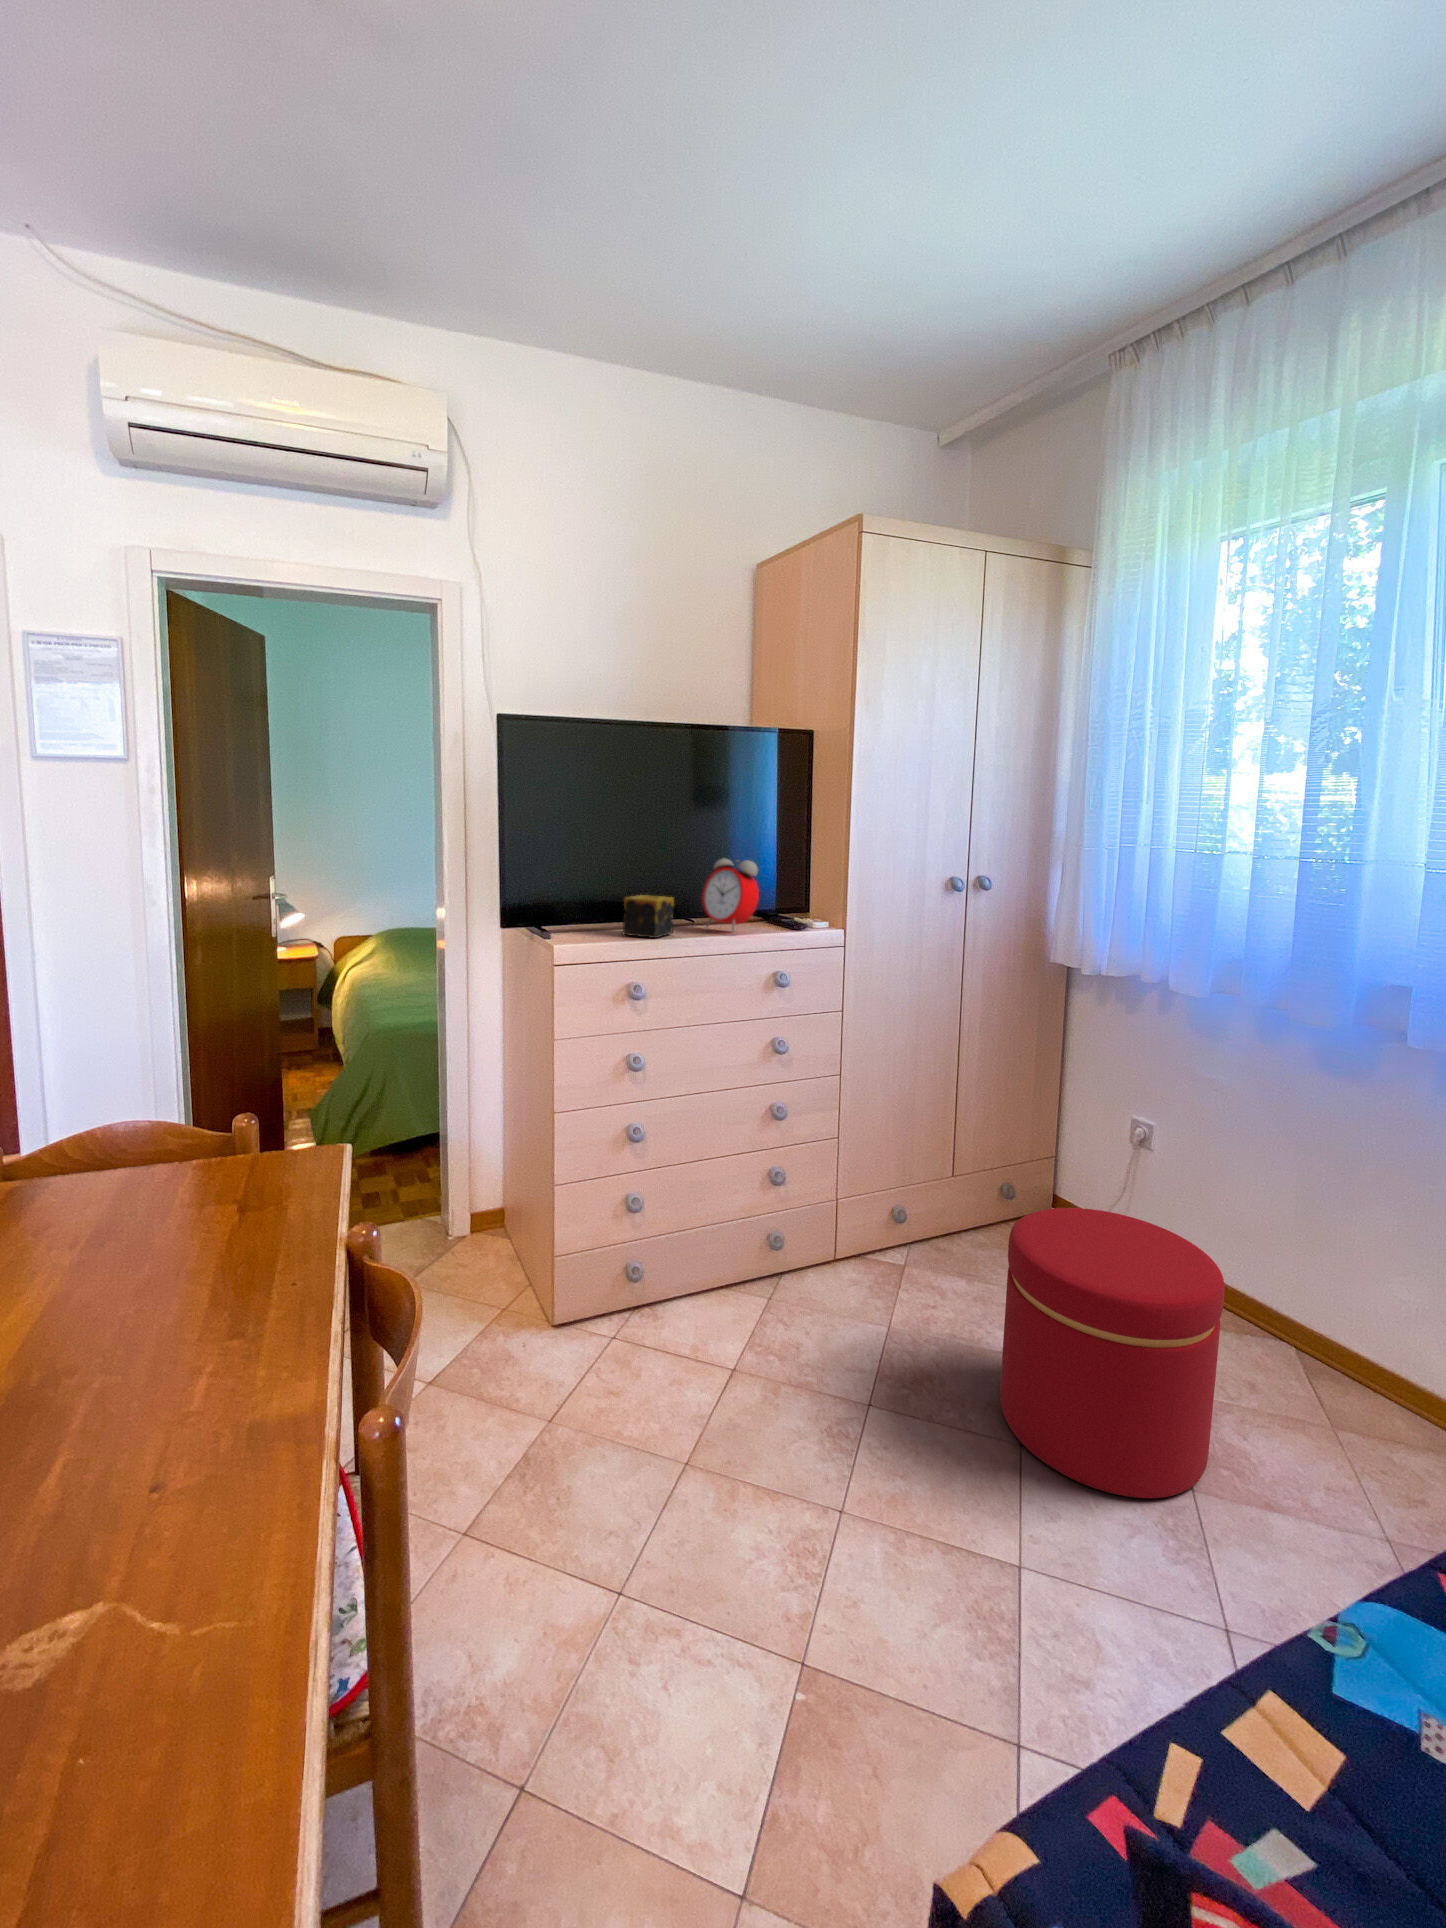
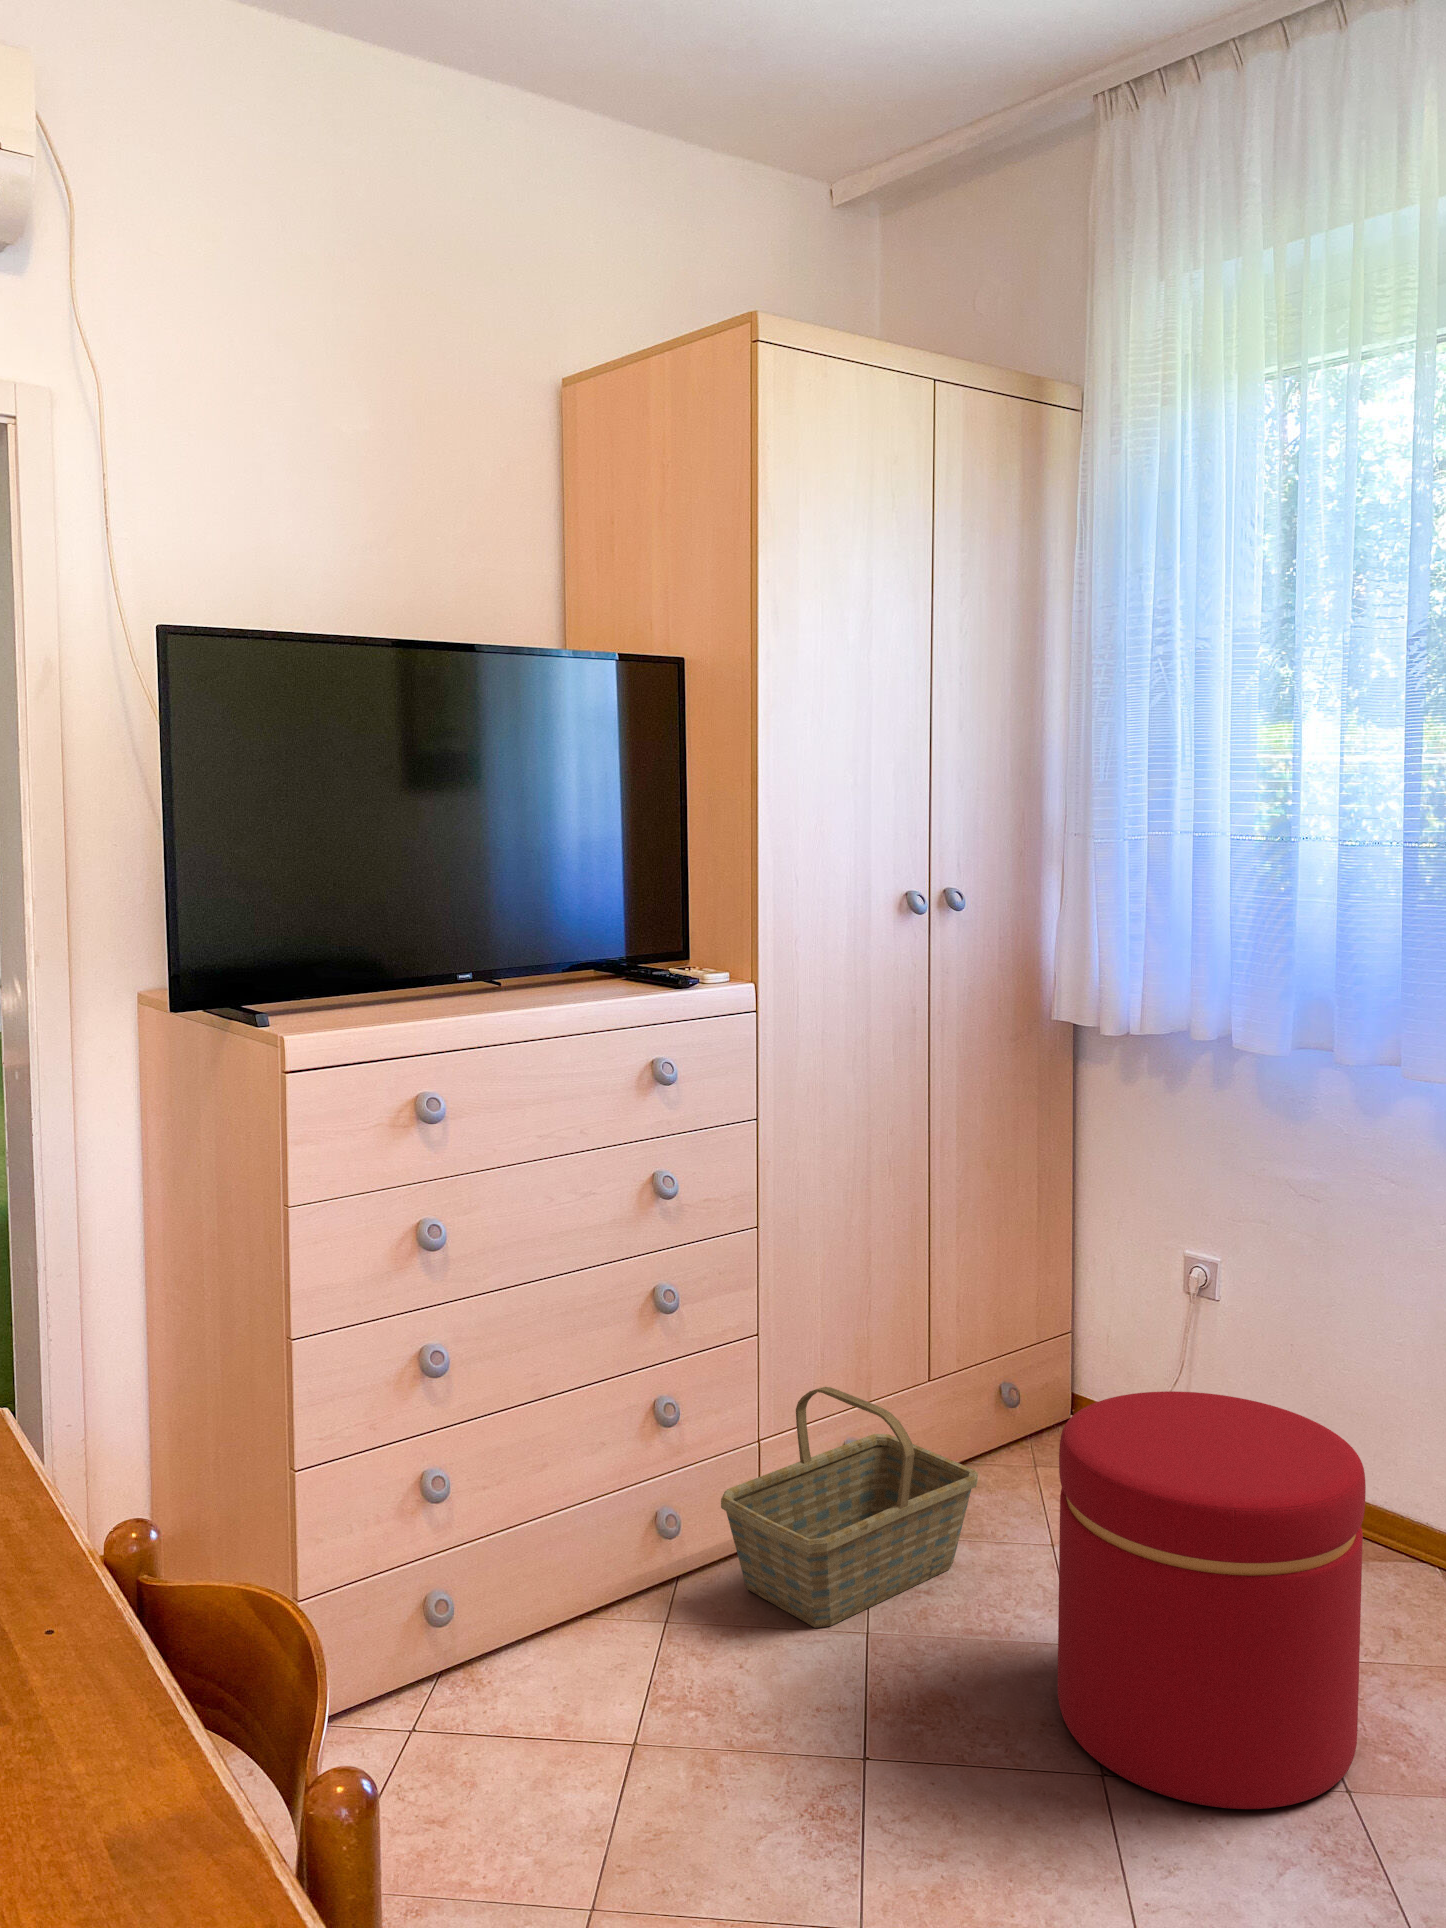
alarm clock: present [702,859,759,934] -> none [516,874,615,1003]
candle: present [623,895,674,938] -> none [389,942,475,1015]
basket: none [808,1174,972,1318] -> present [721,1387,978,1628]

